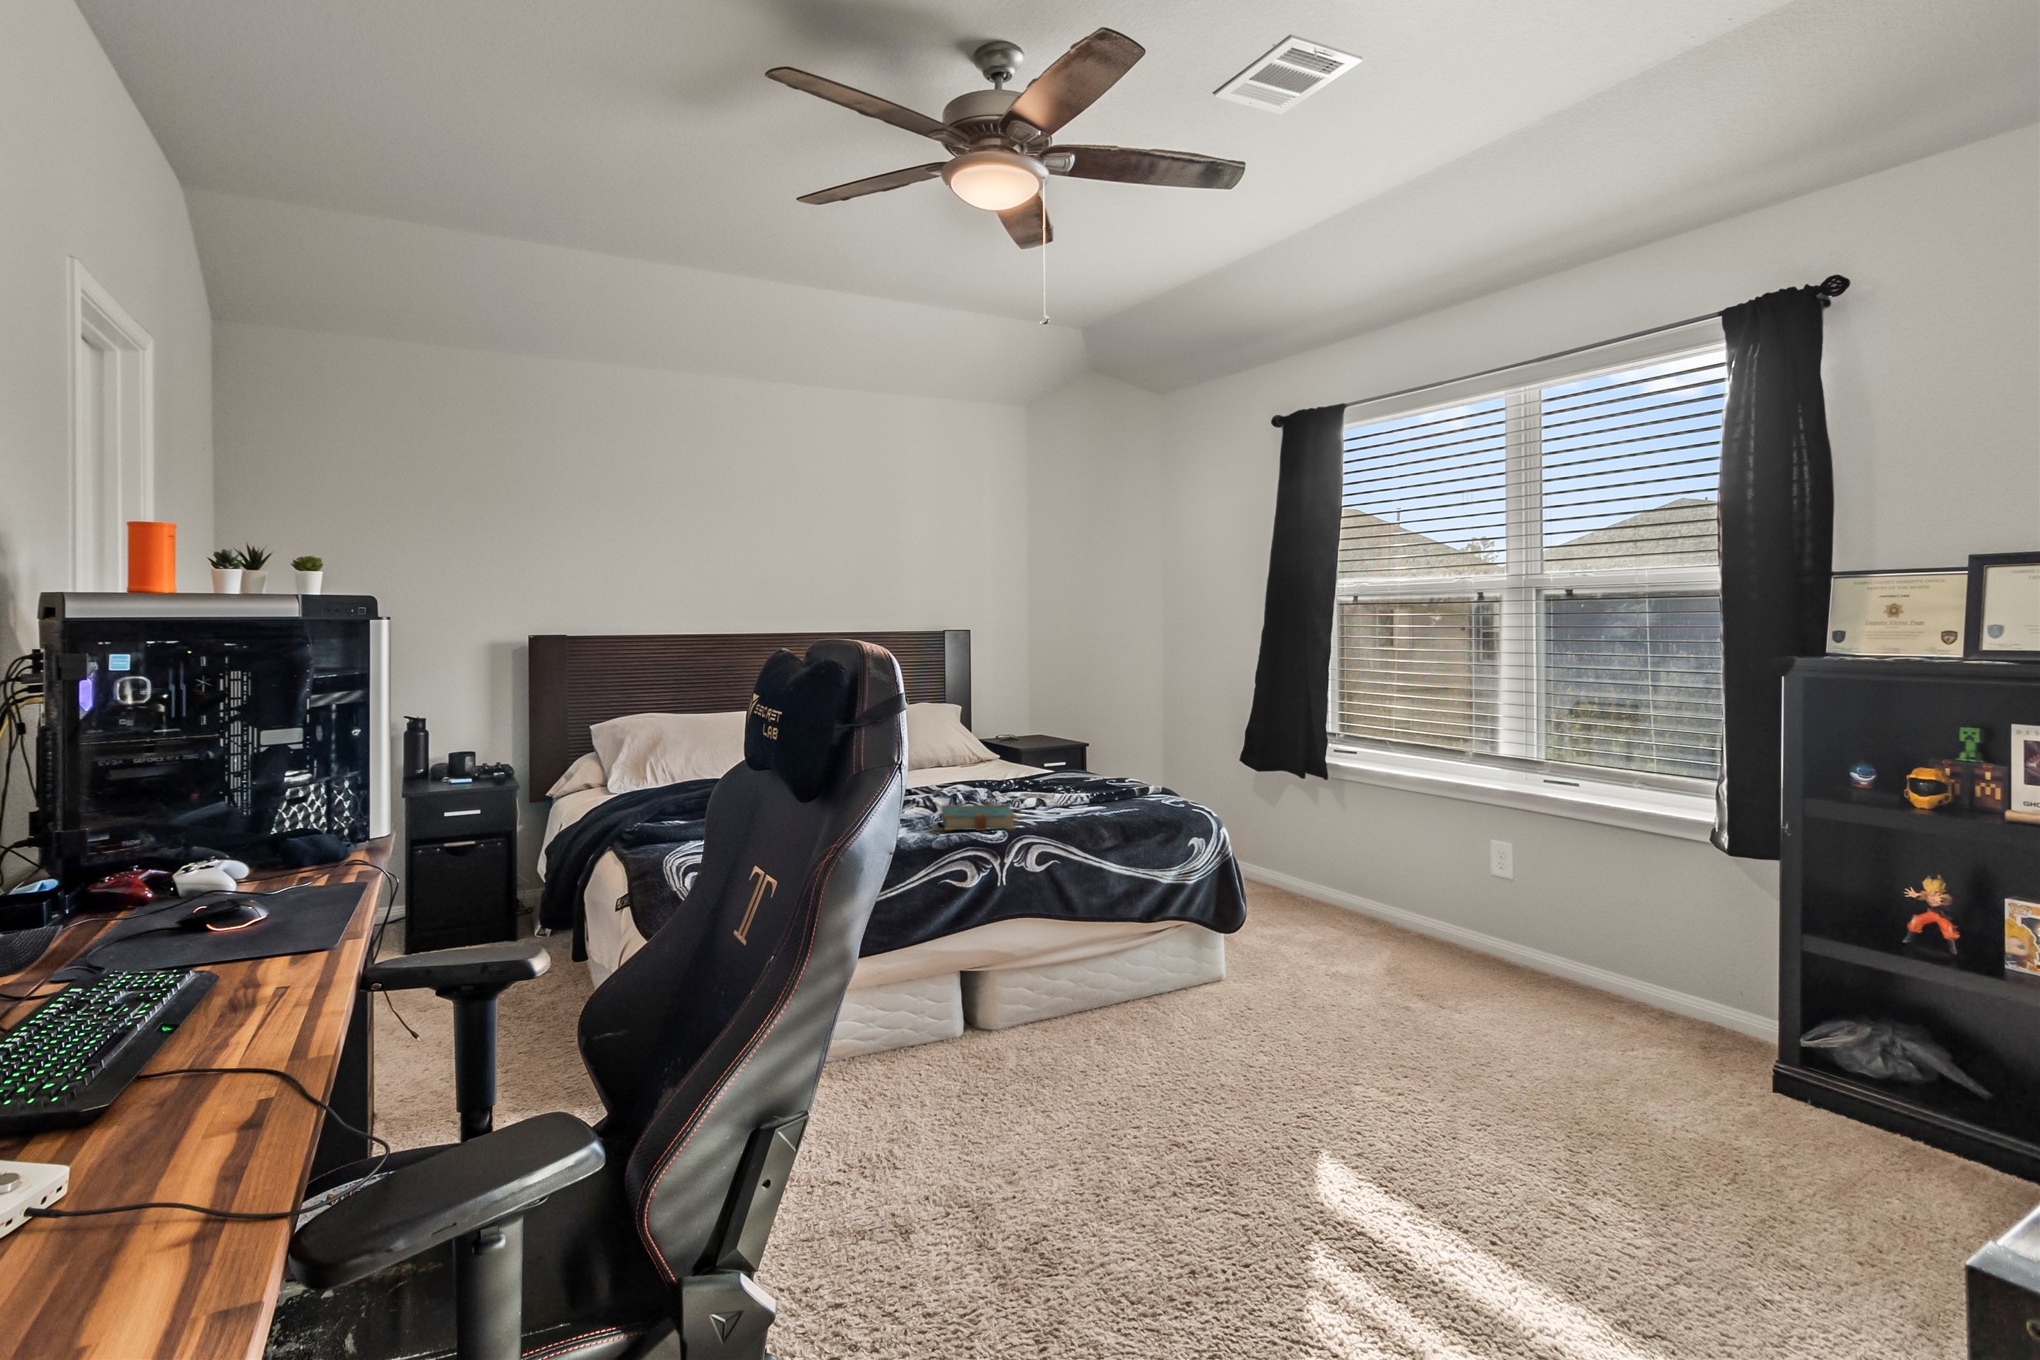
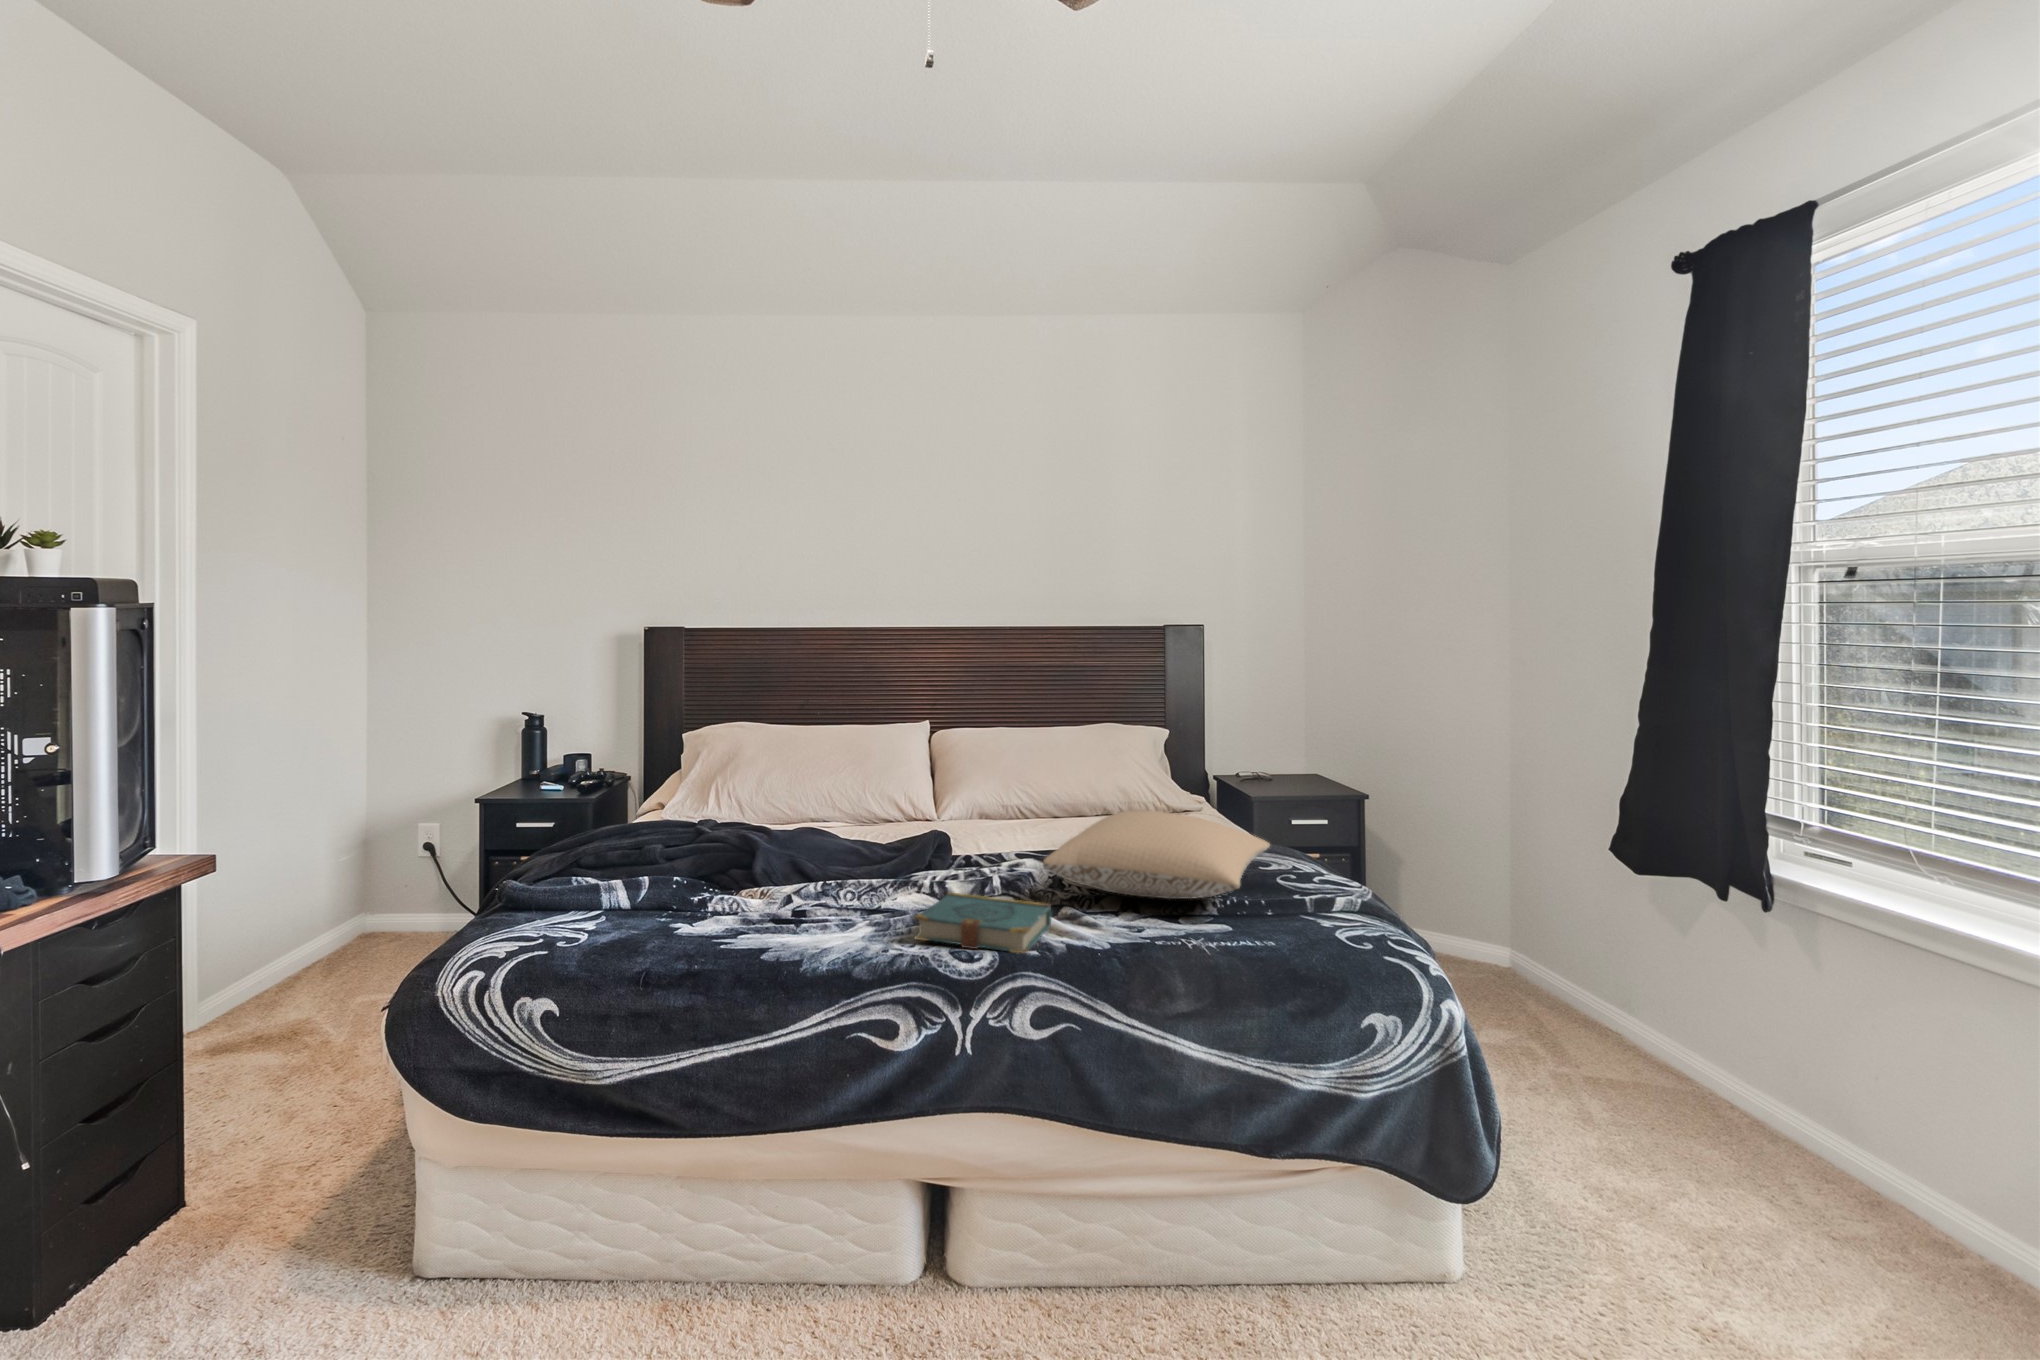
pillow: none [988,750,1112,801] -> present [1043,811,1270,899]

